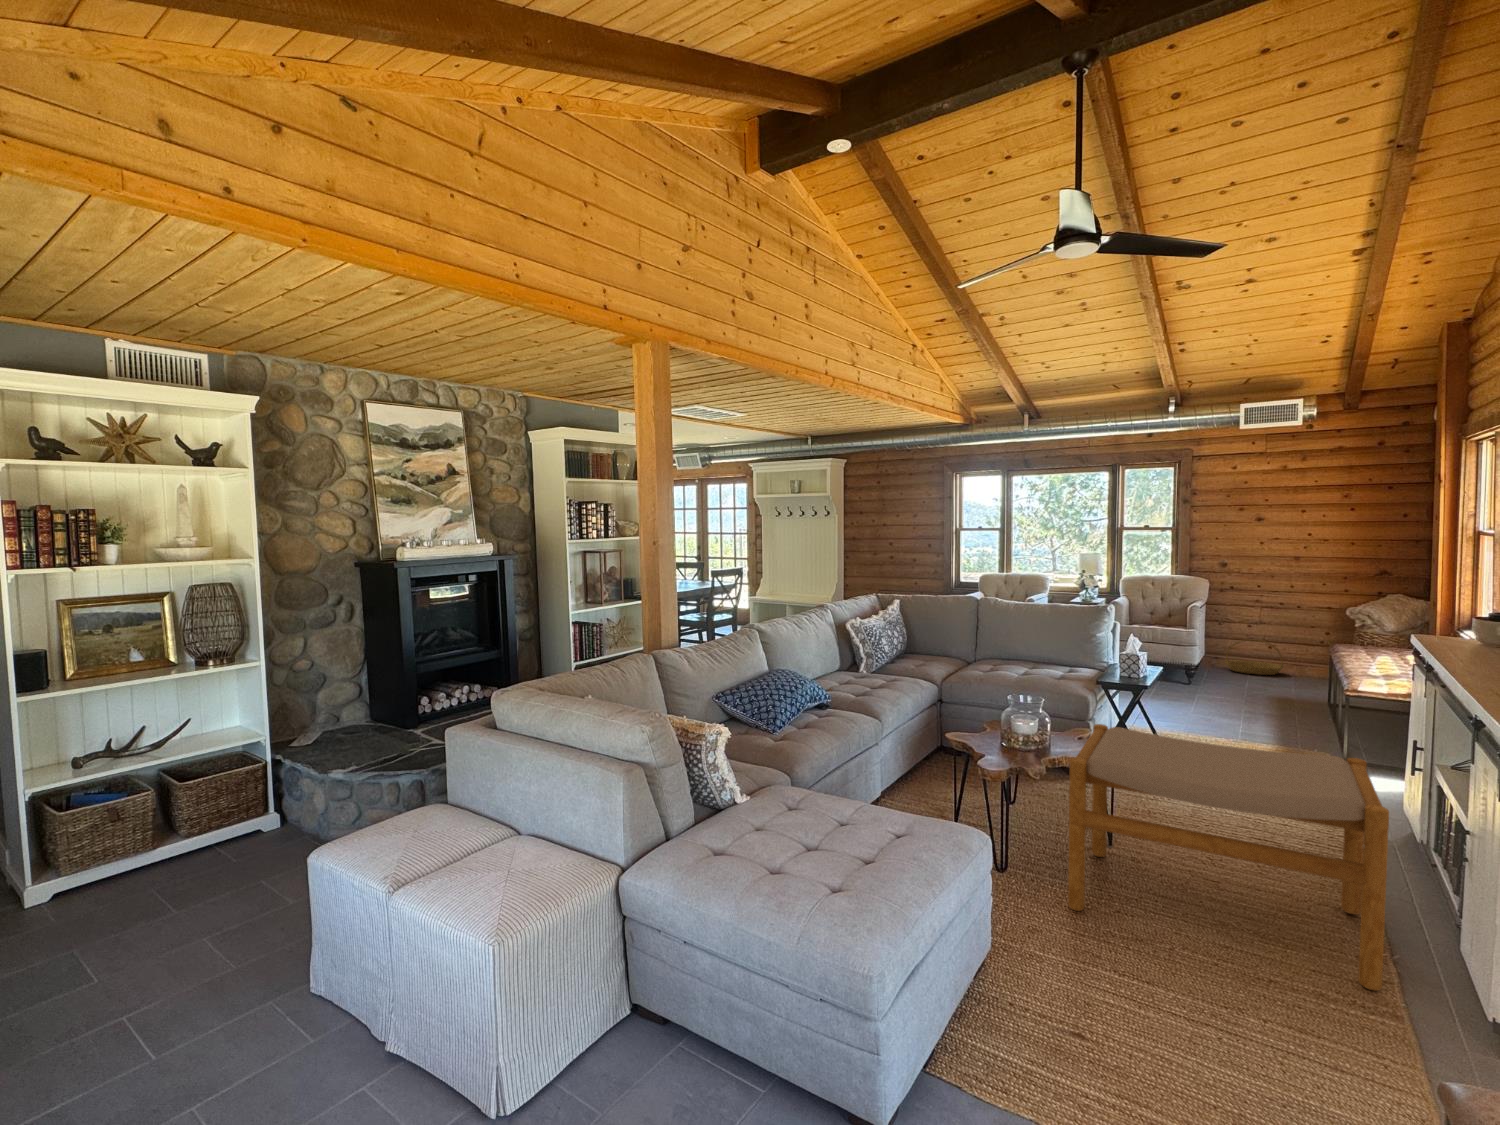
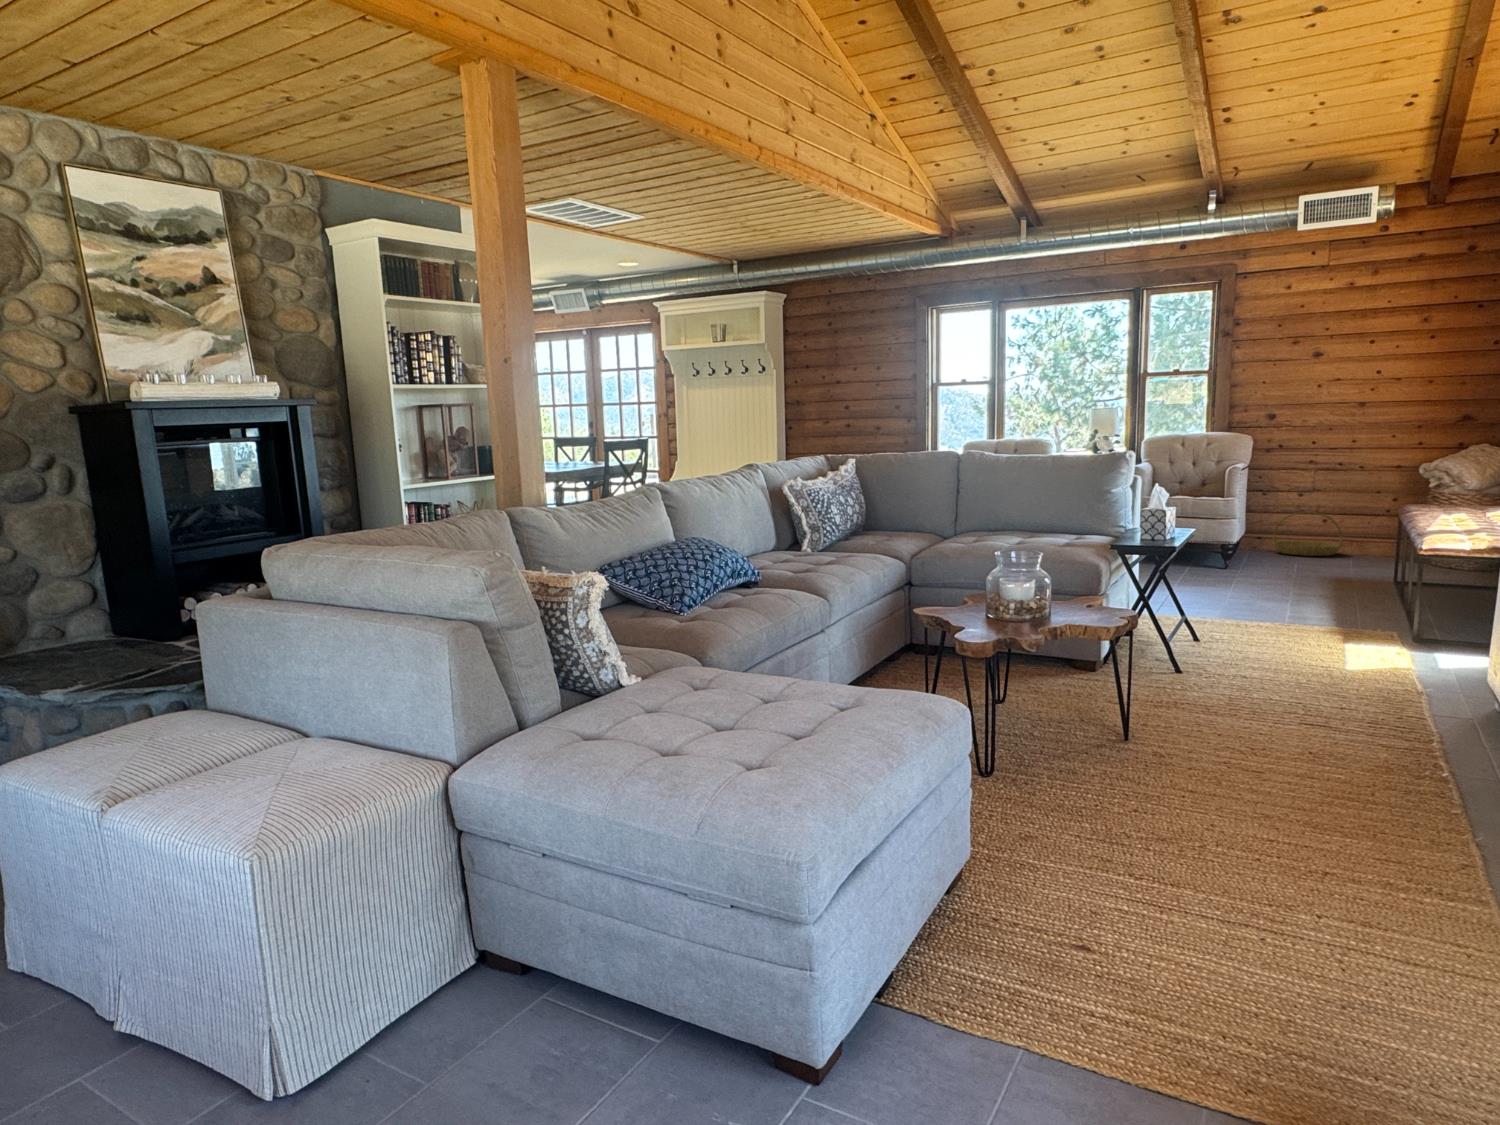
footstool: present [1068,724,1389,991] -> none [1072,581,1482,876]

